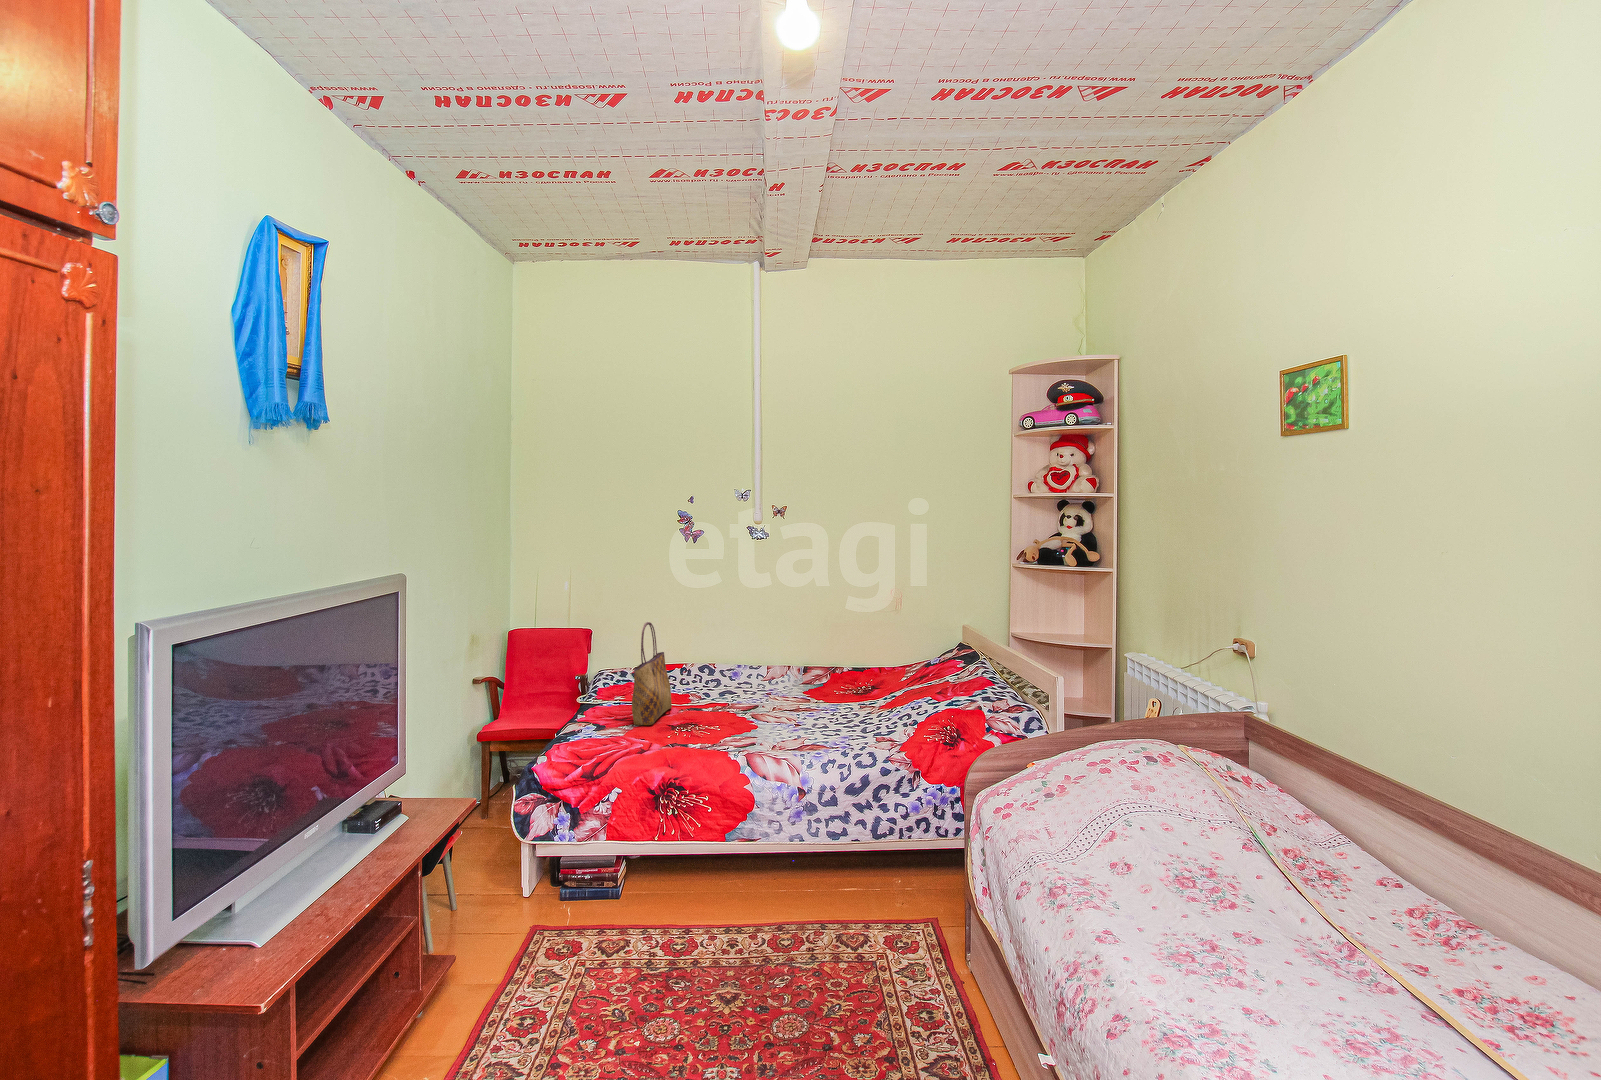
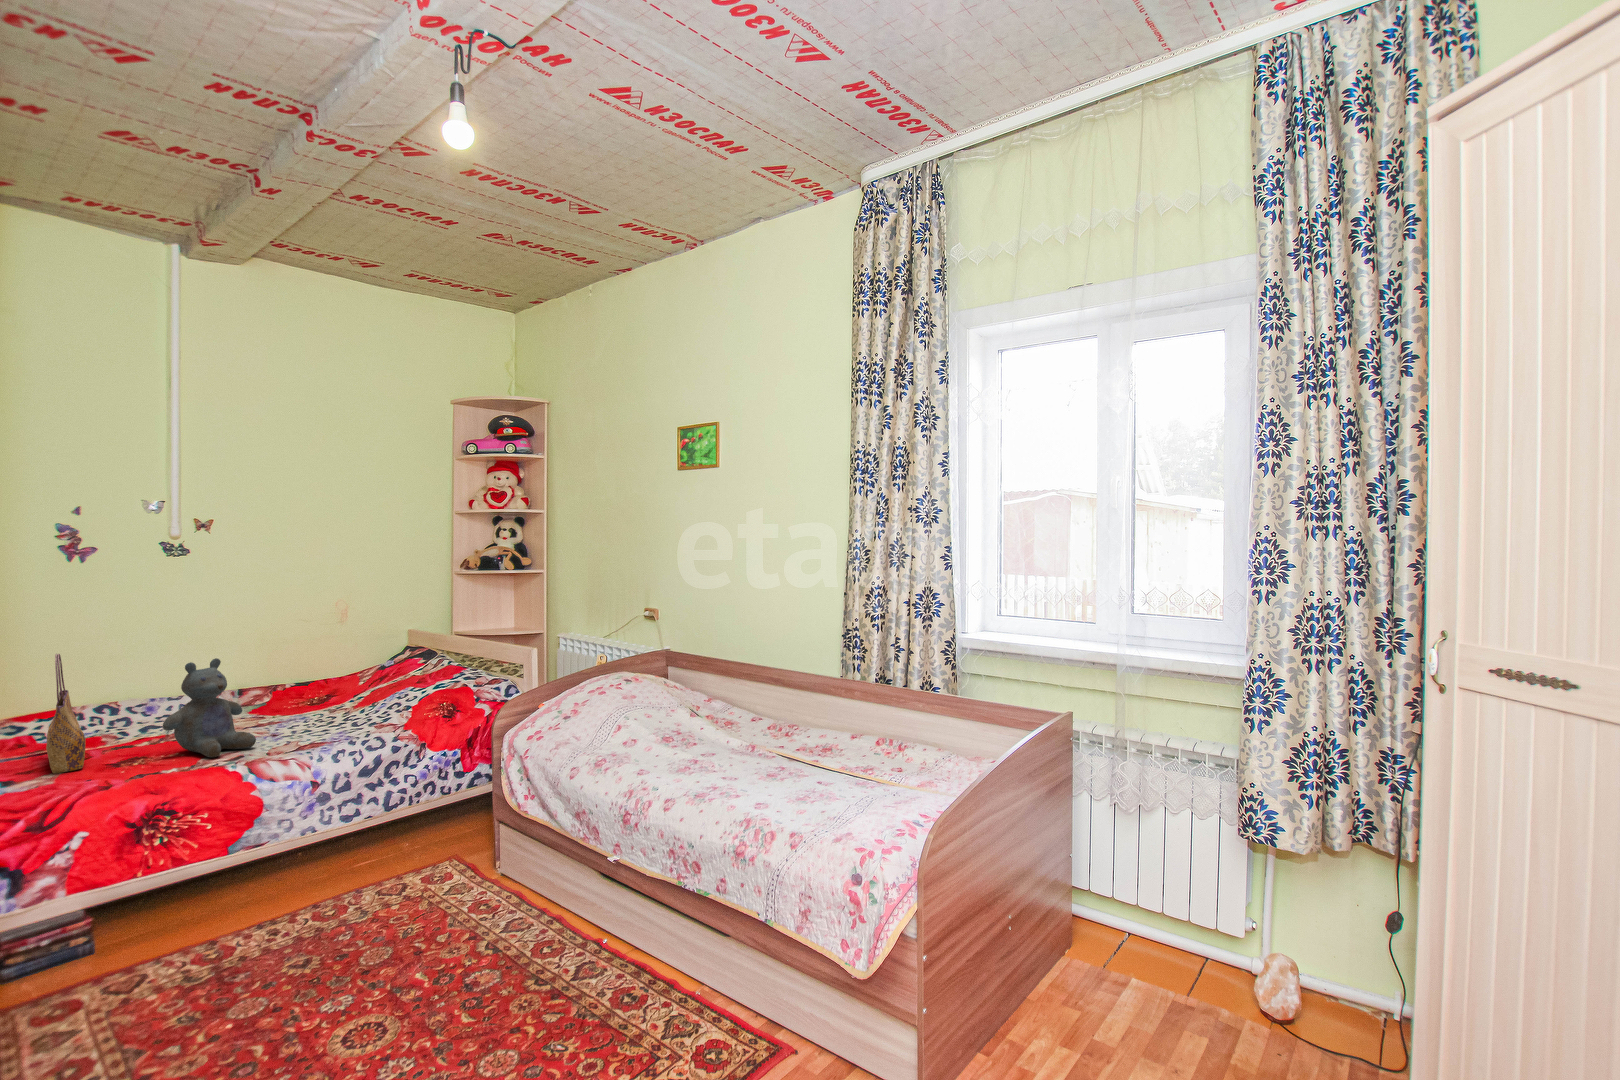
stuffed bear: none [707,641,776,737] -> present [163,658,256,758]

